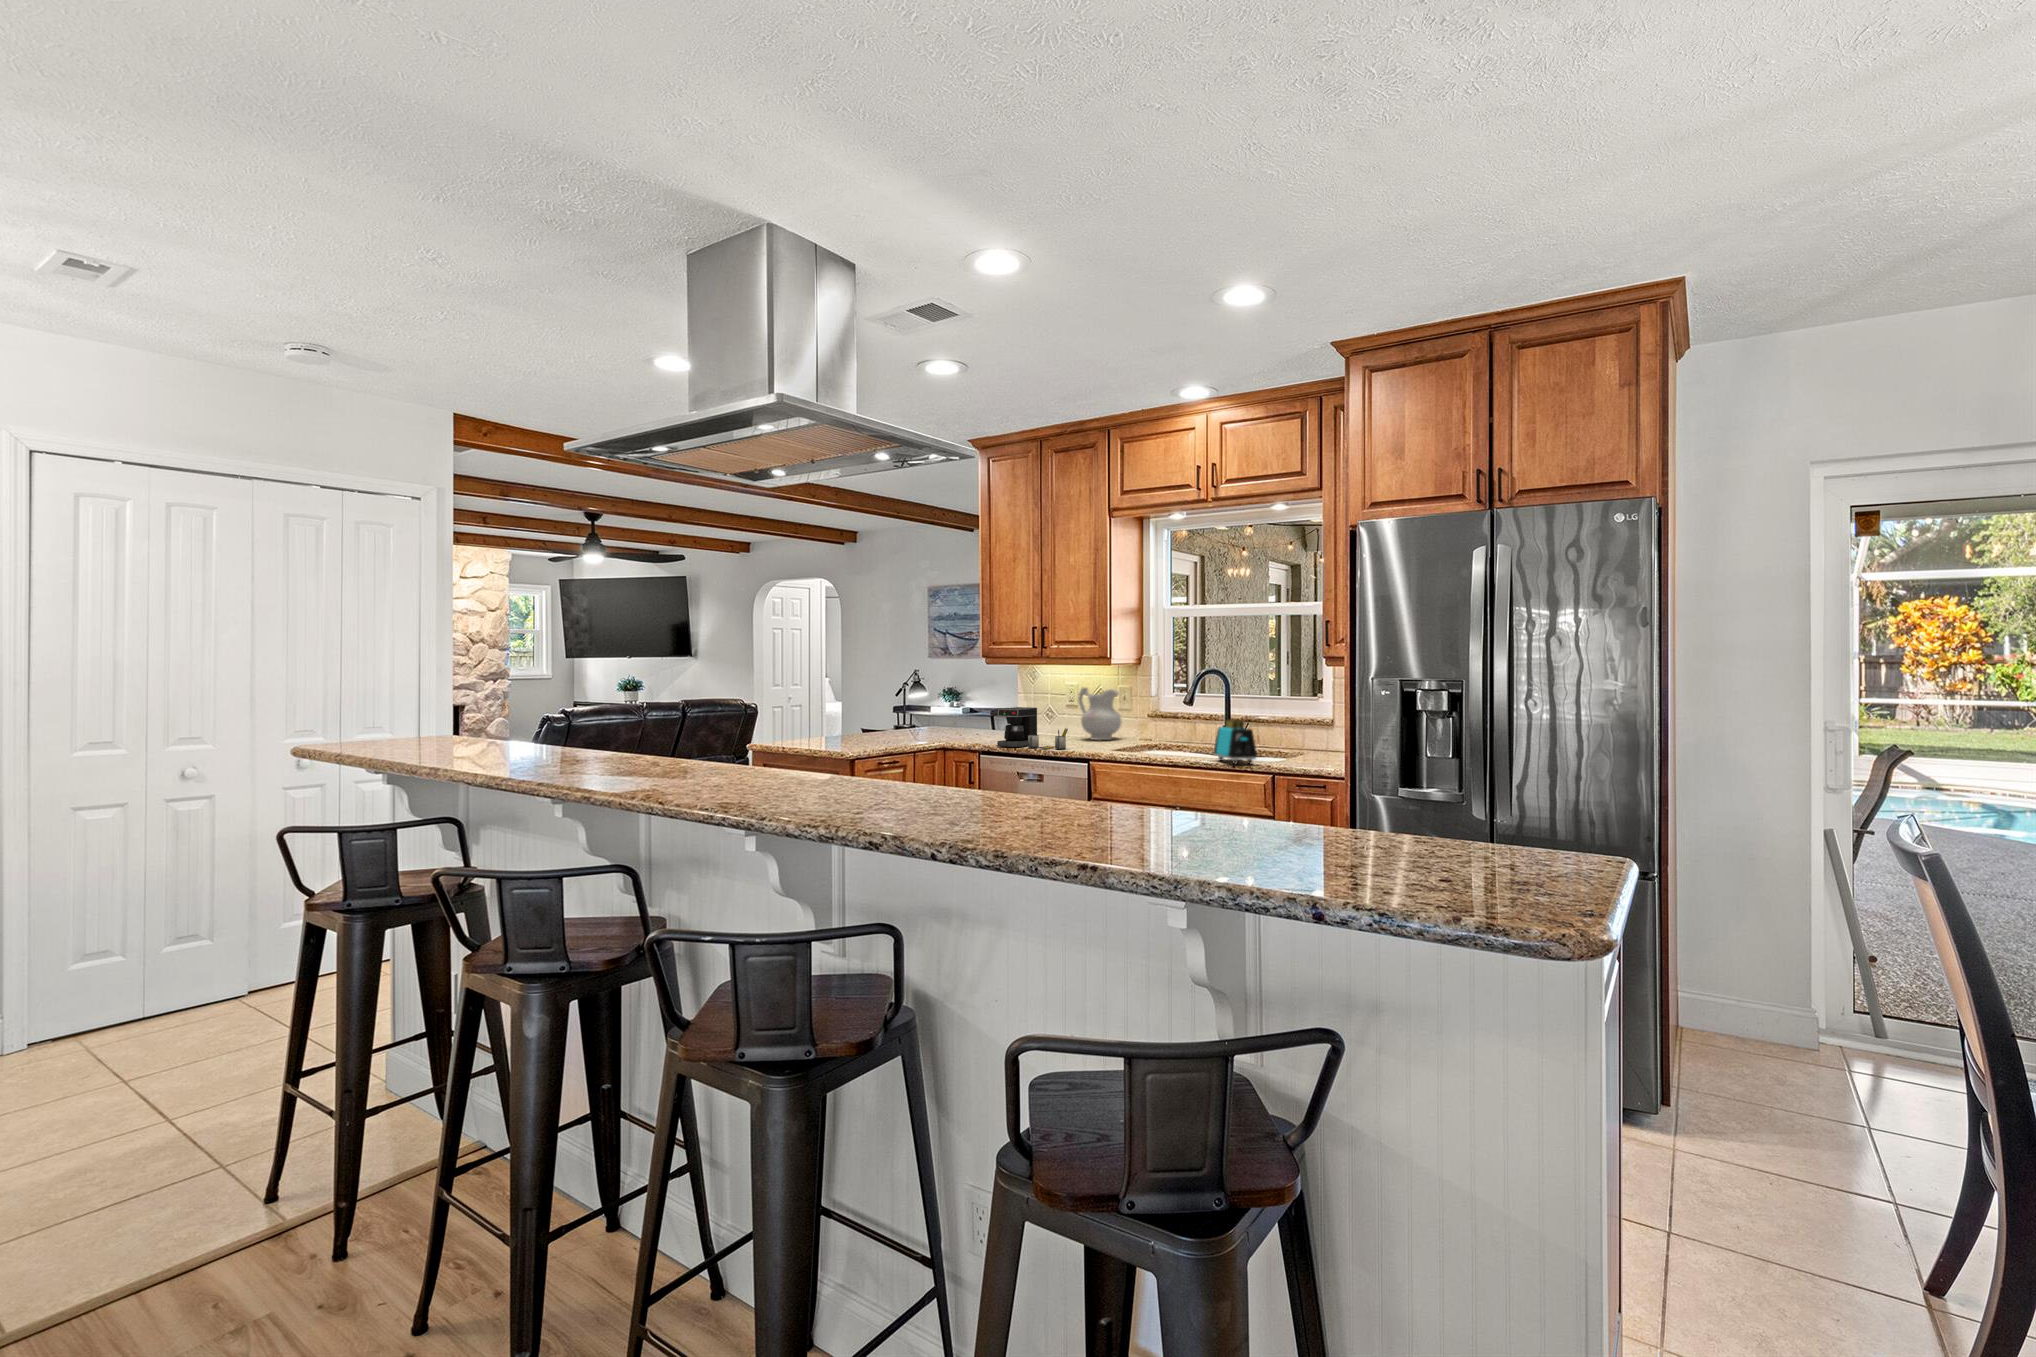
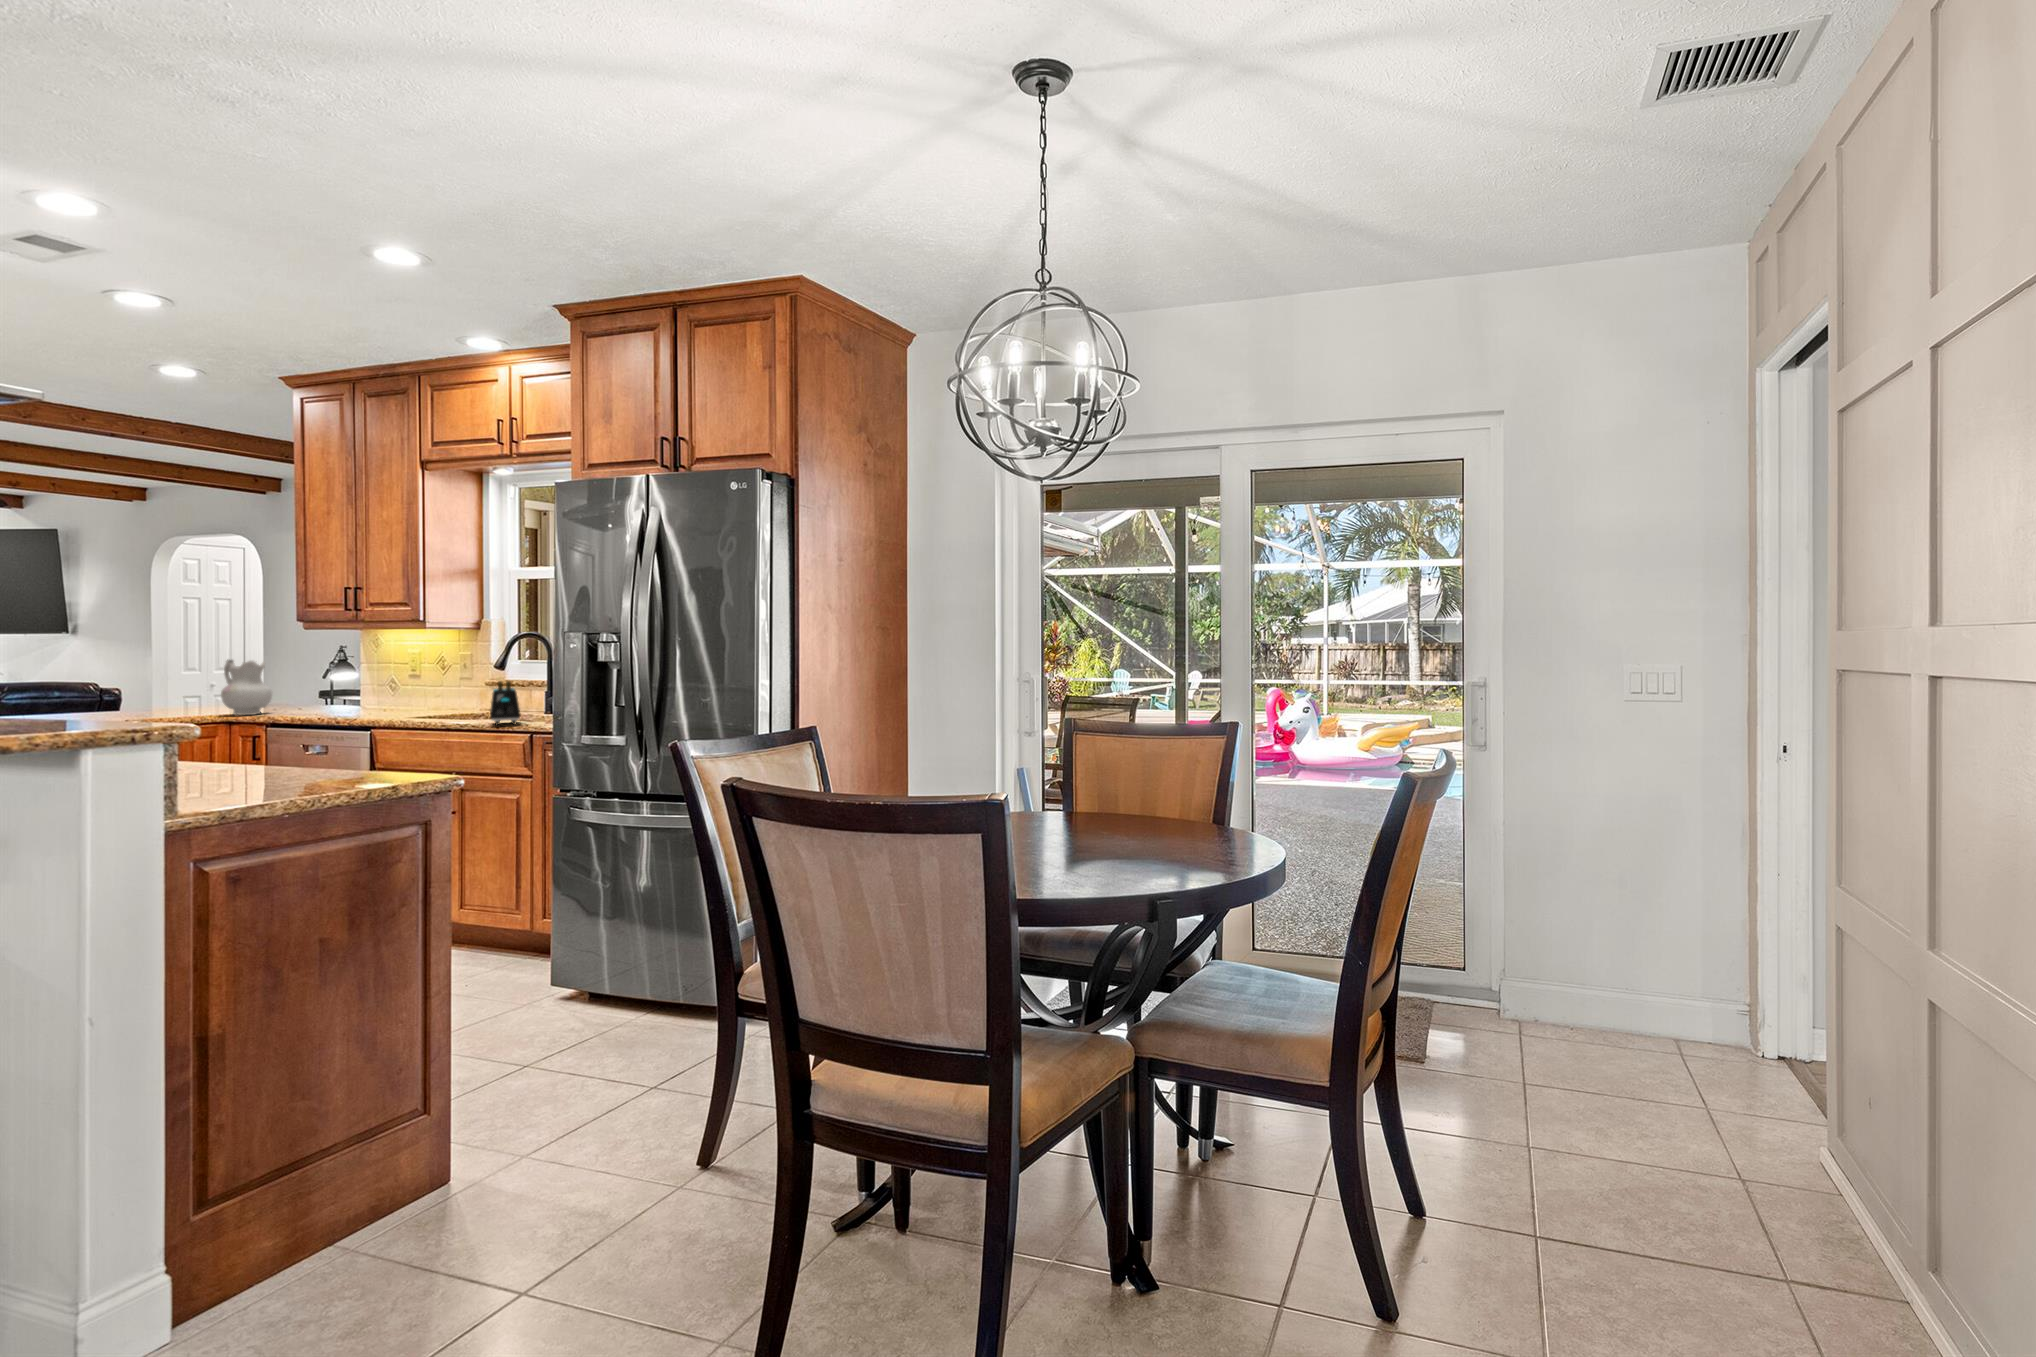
ceramic pitcher: present [1078,688,1121,740] -> present [221,660,272,715]
coffee maker: present [997,707,1068,749] -> none [293,676,368,719]

